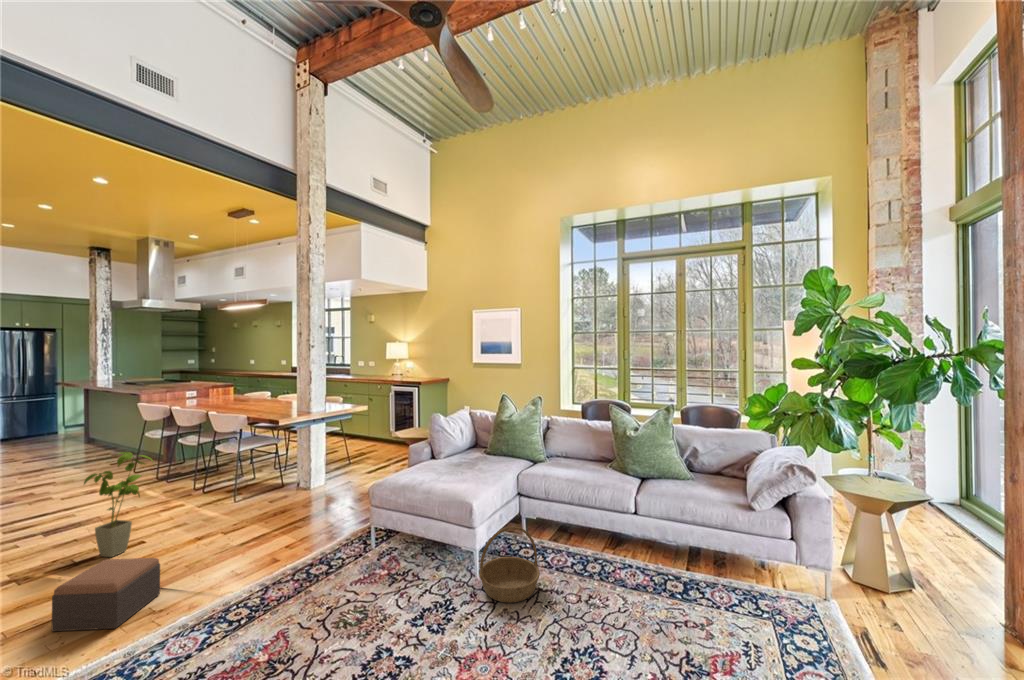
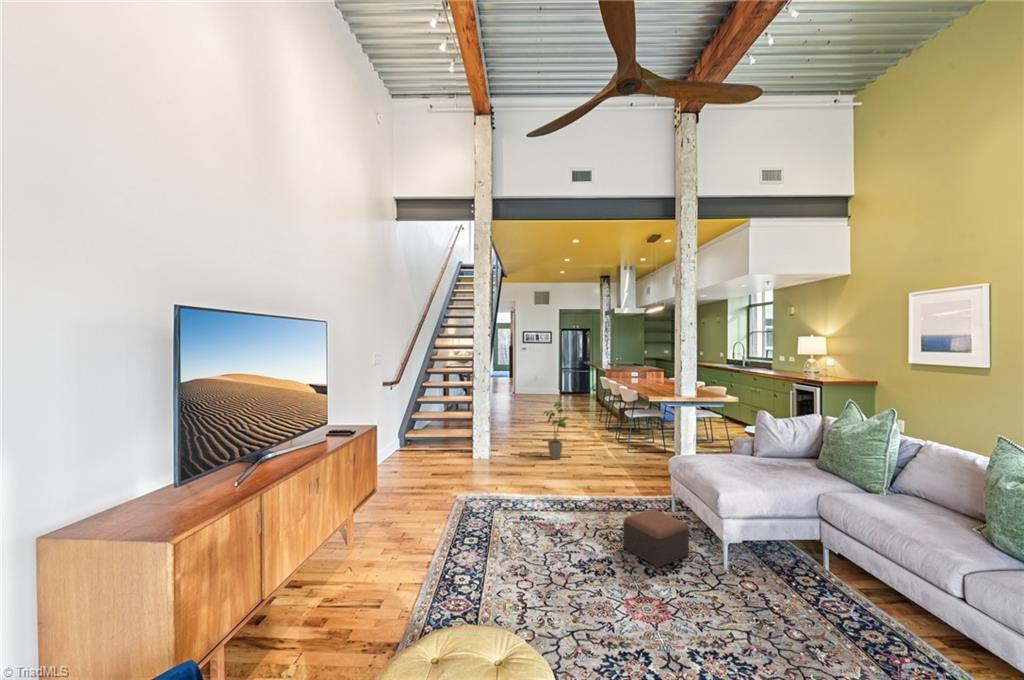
basket: present [479,526,540,603] -> none [707,525,776,602]
footstool: present [52,558,160,631] -> present [623,509,689,568]

